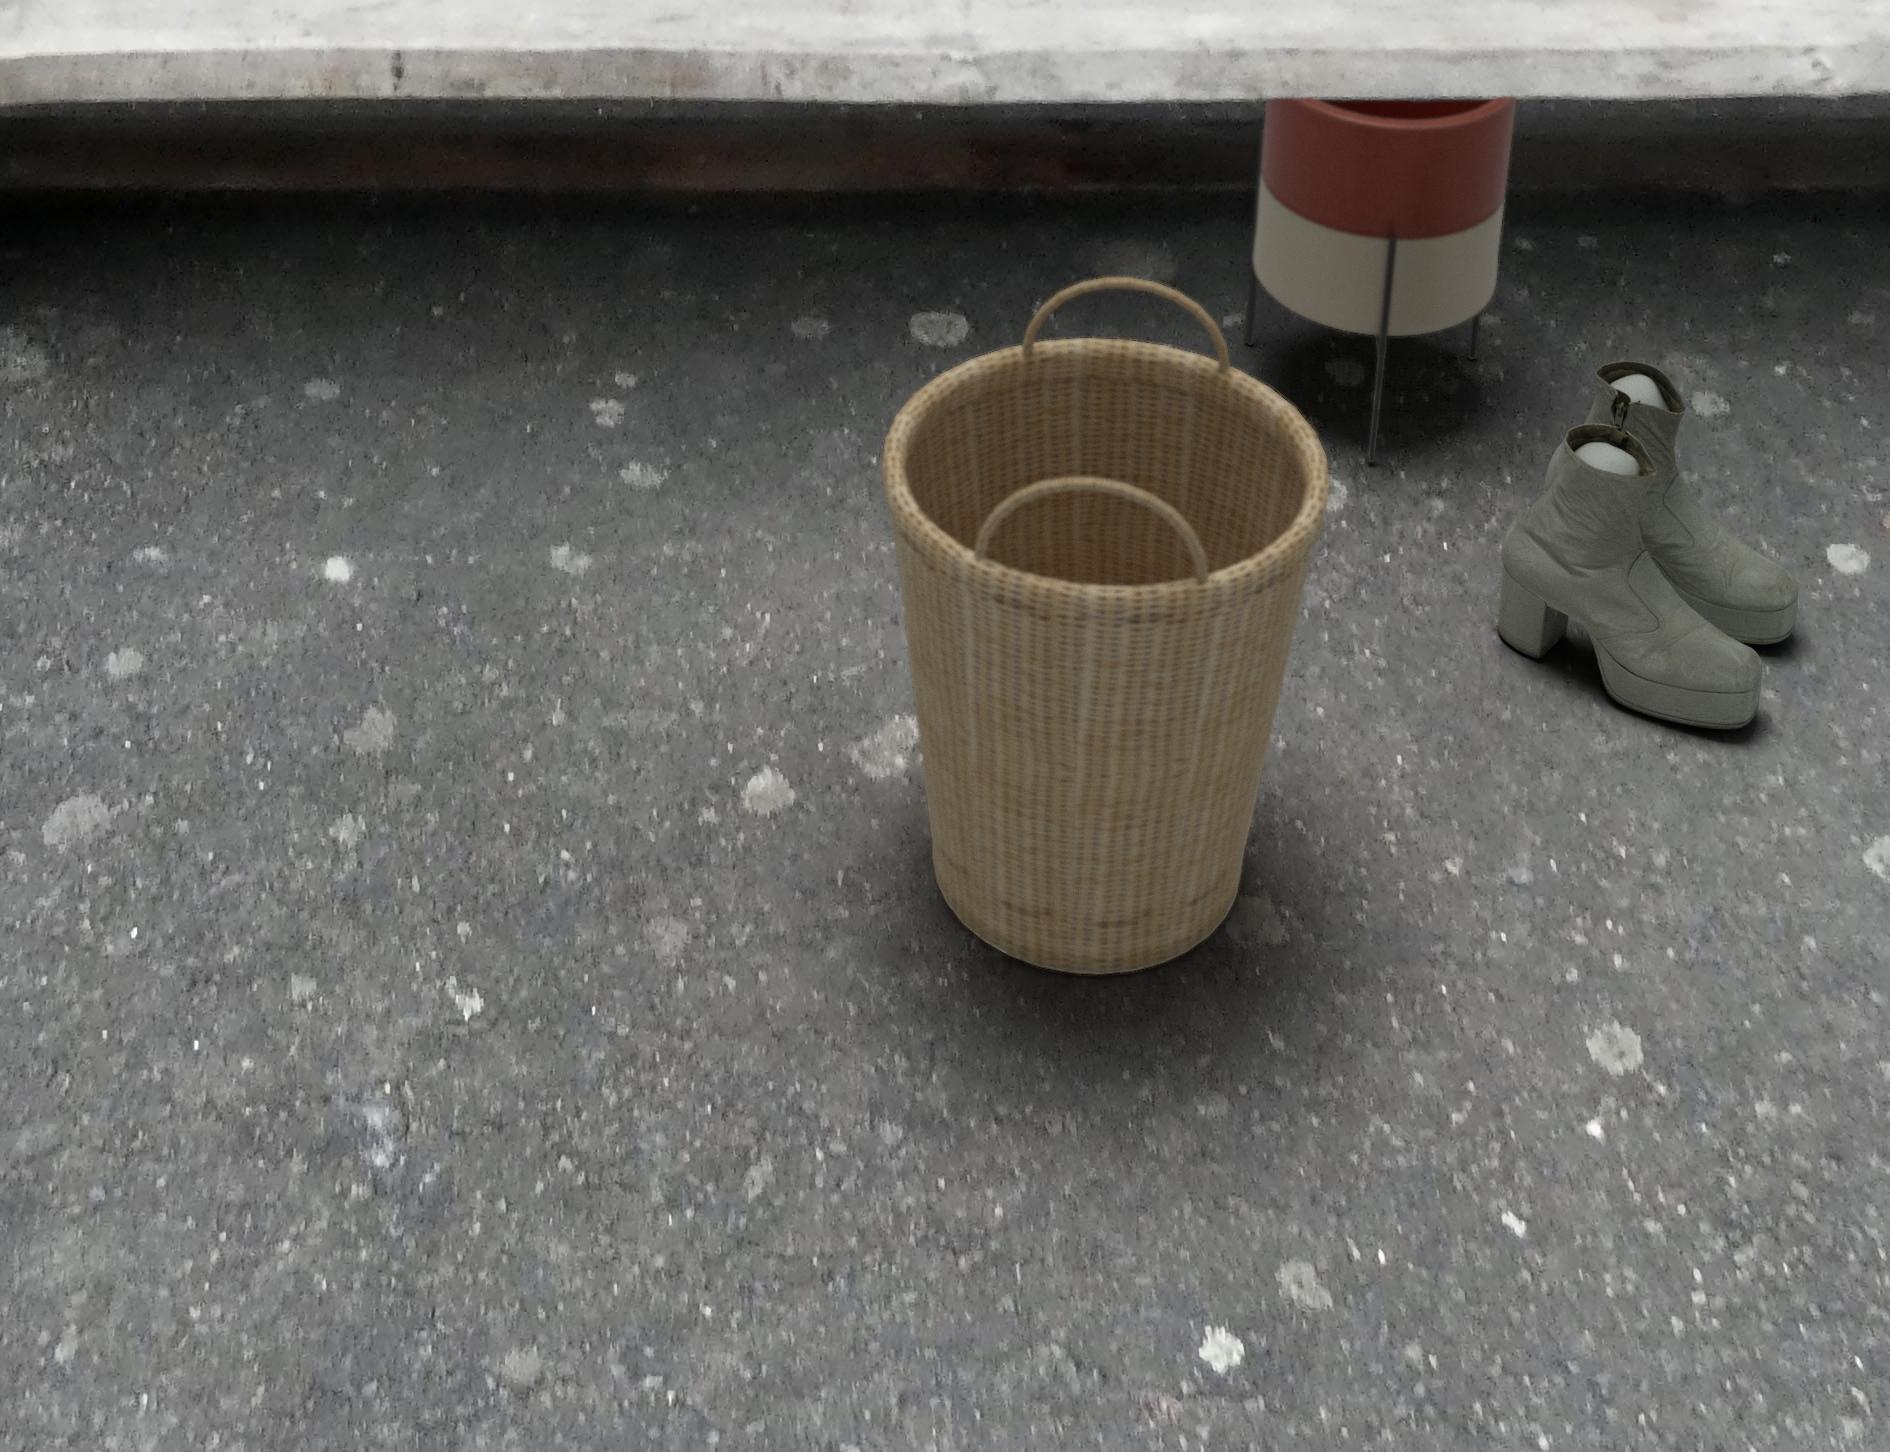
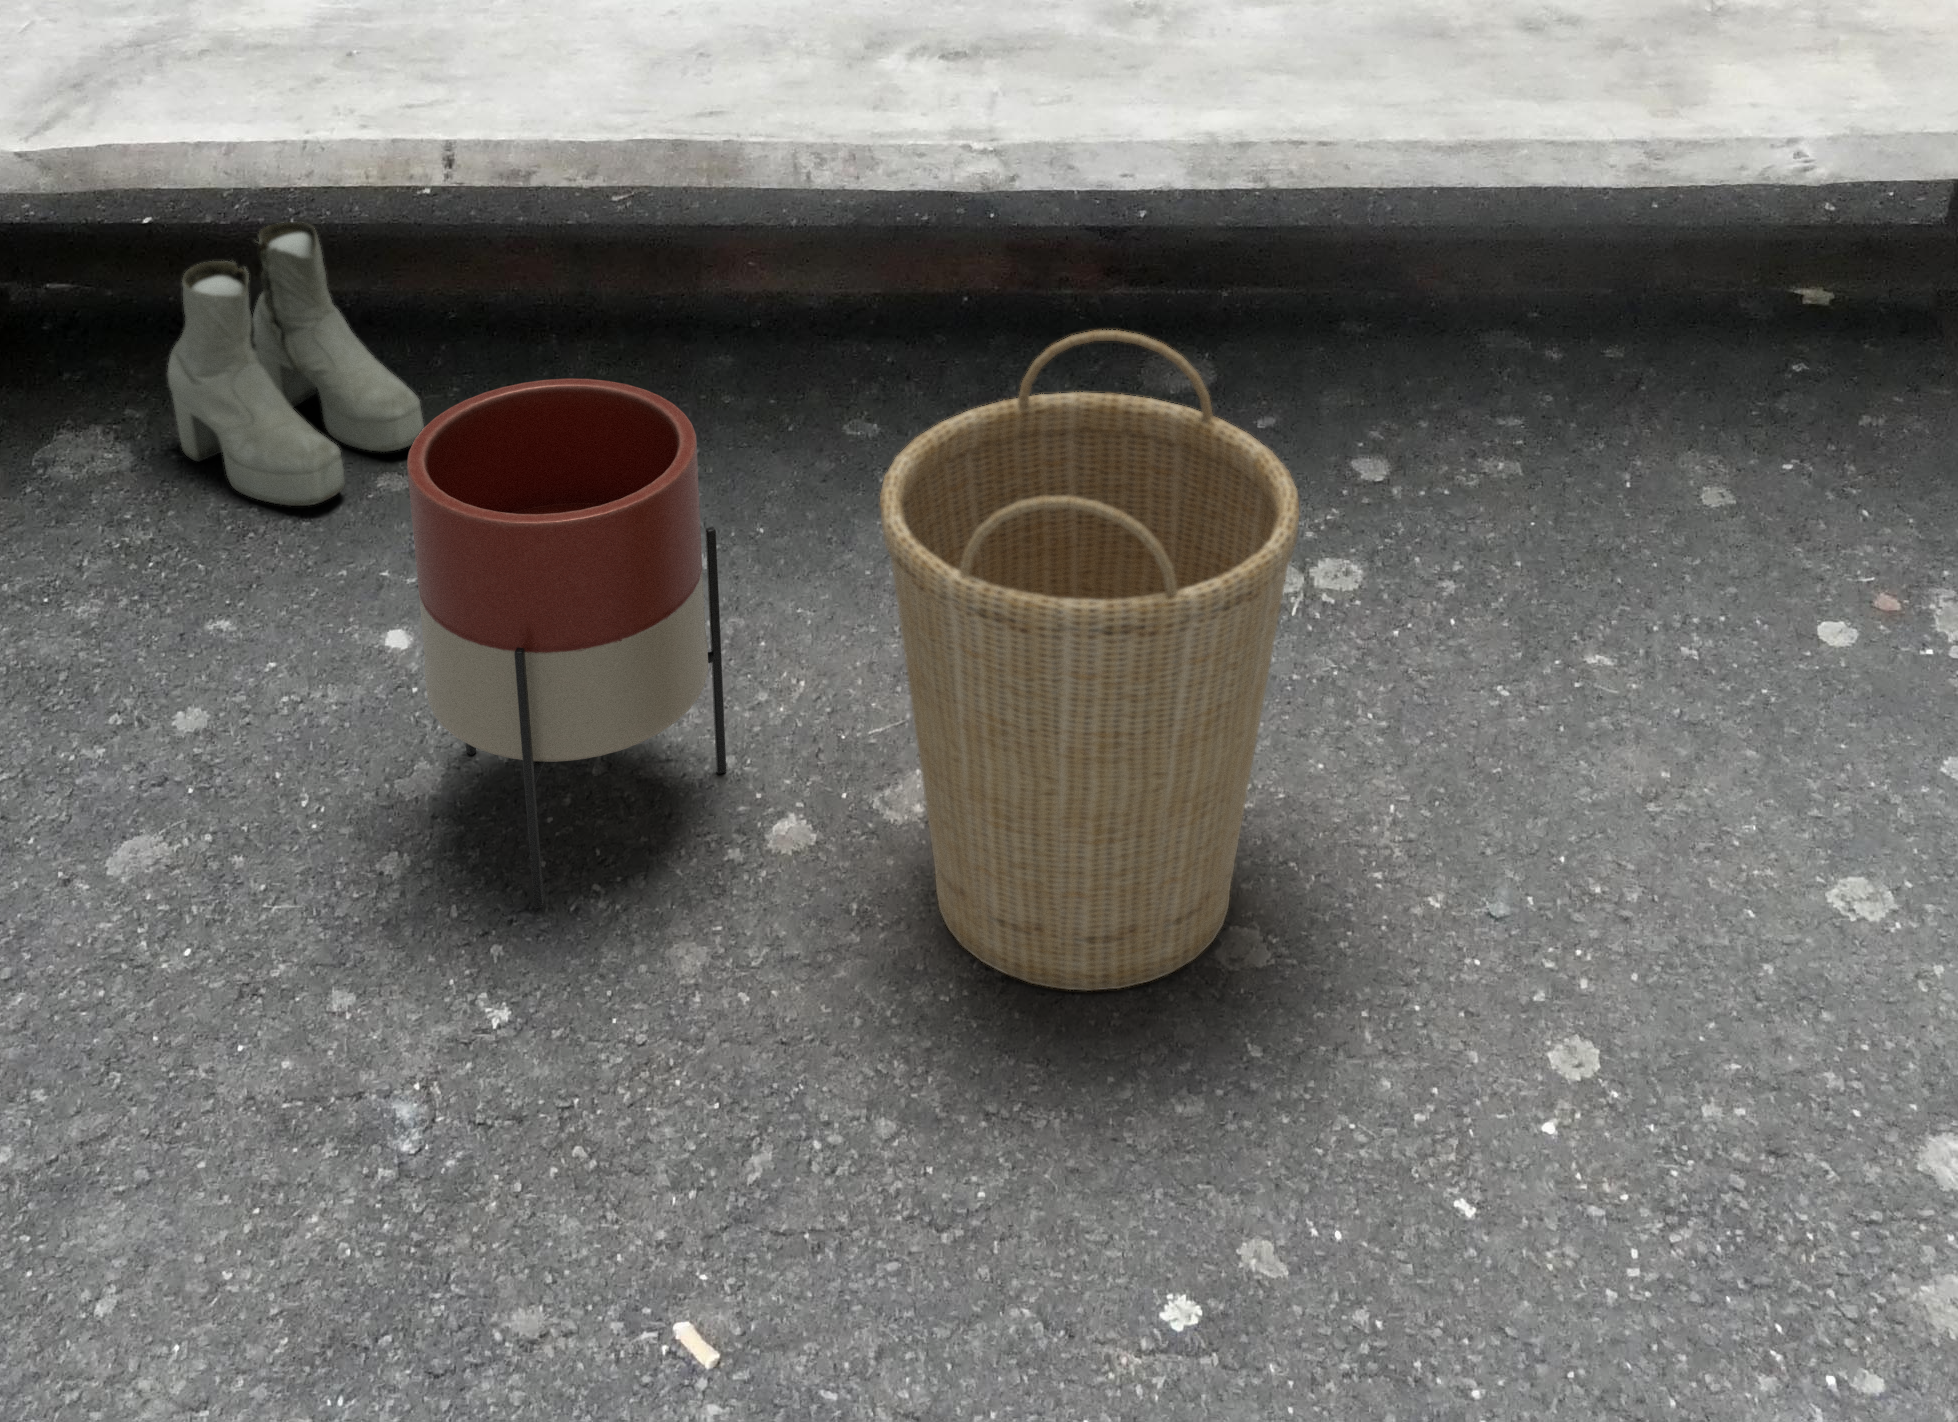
planter: present [1245,97,1516,462] -> present [407,379,726,908]
boots: present [1498,361,1799,730] -> present [168,222,424,506]

